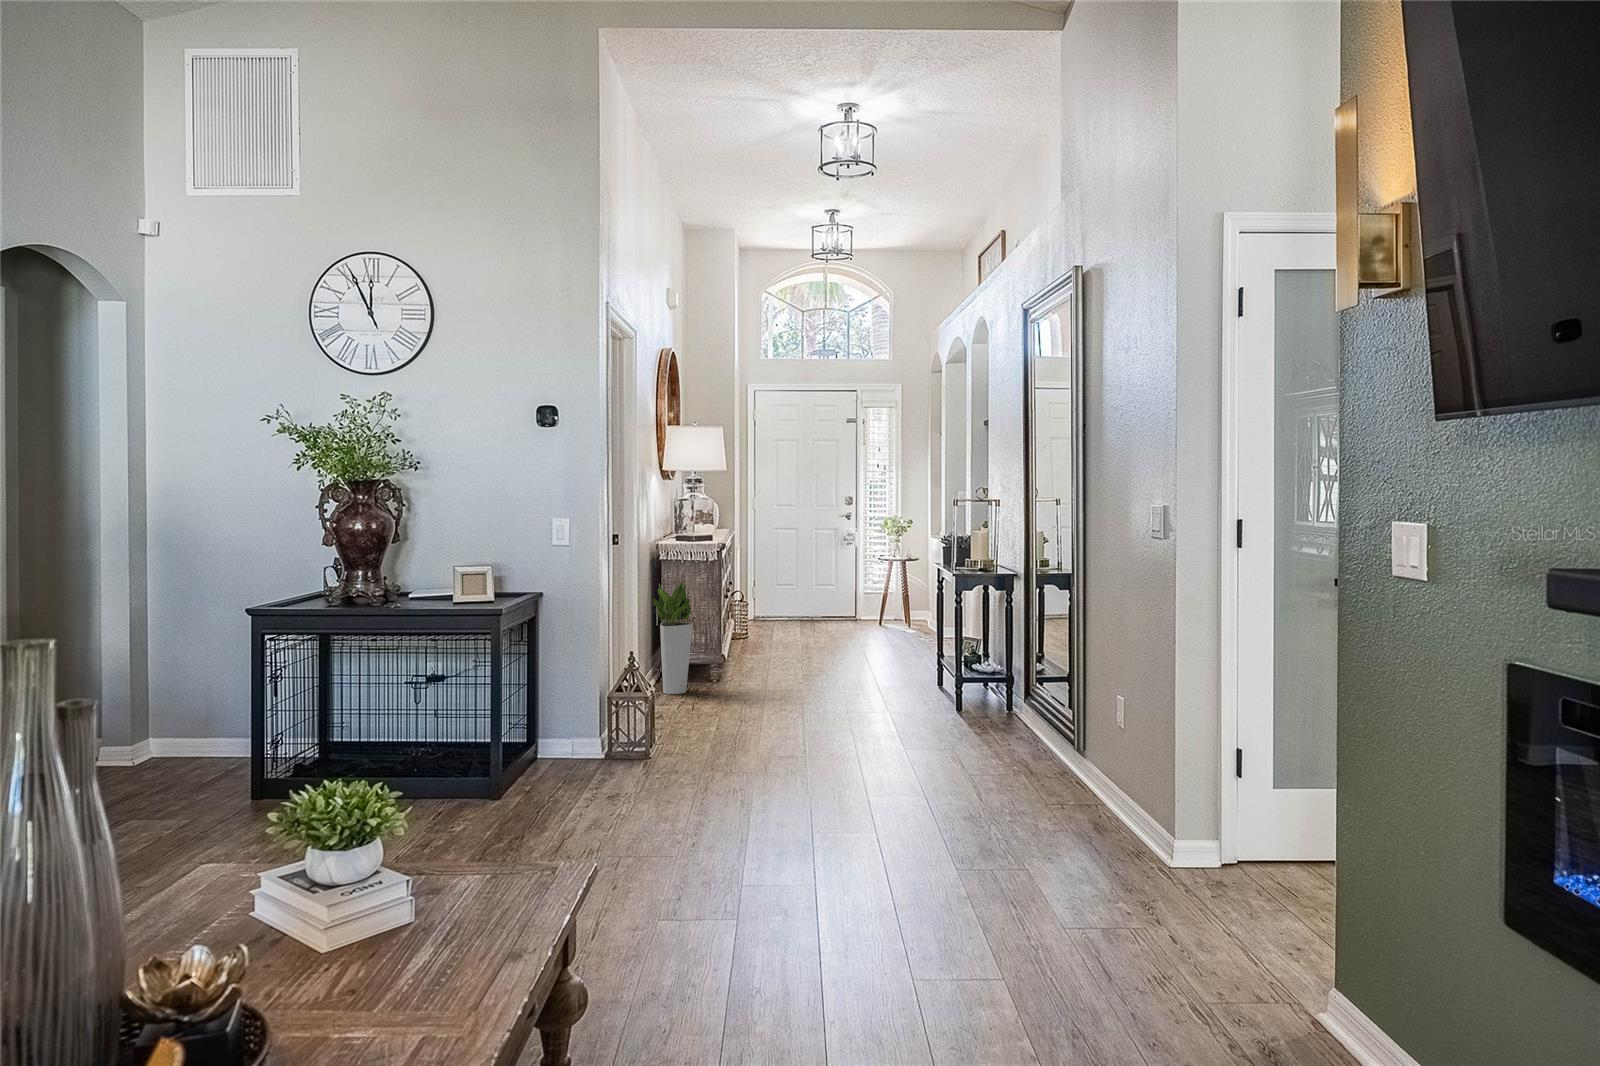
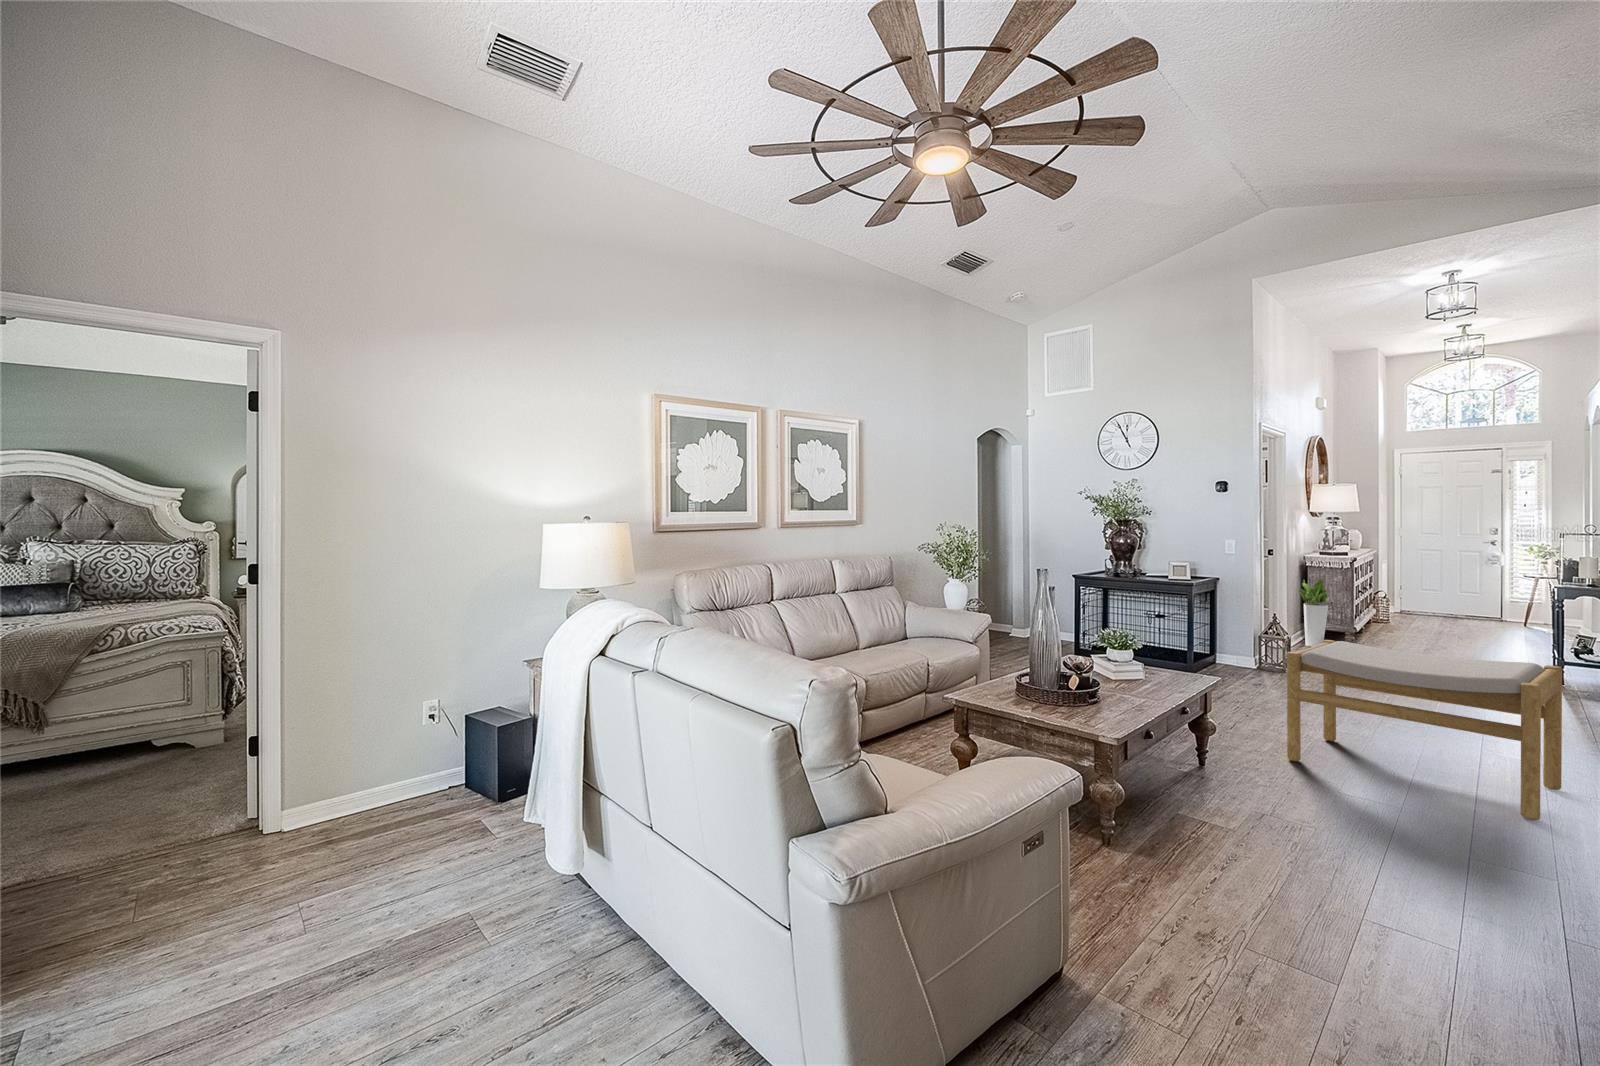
footstool: none [709,720,1103,1036] -> present [1287,640,1562,820]

